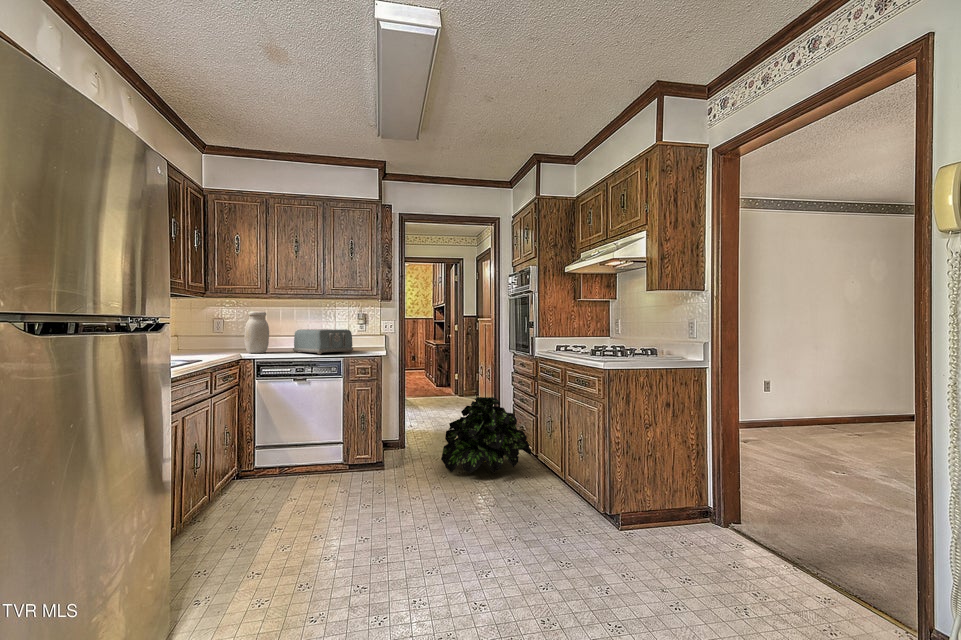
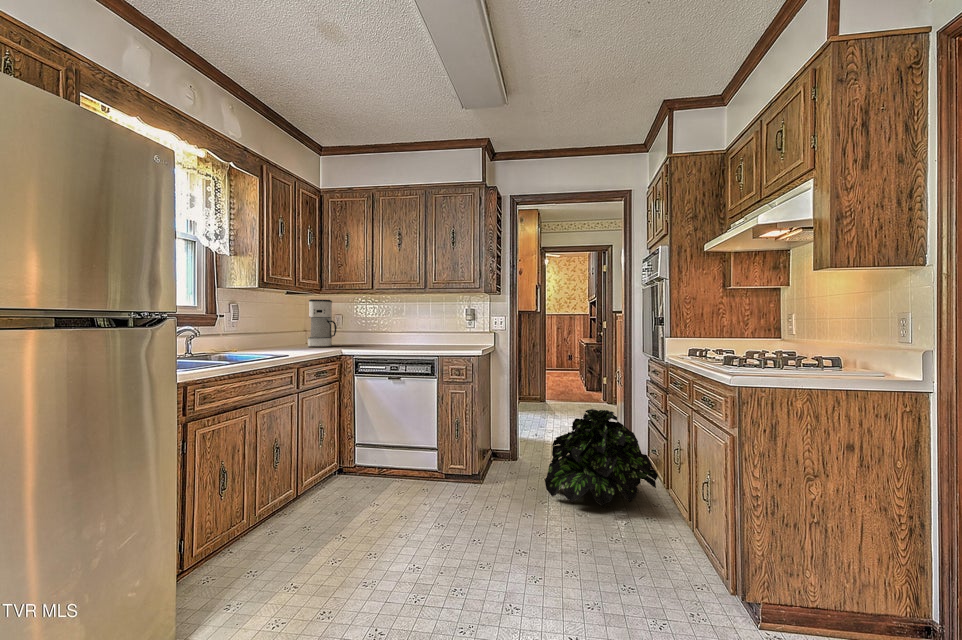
coffee maker: none [196,303,228,352] -> present [308,299,337,347]
jar: present [244,311,269,353] -> none [345,307,368,349]
toaster: present [293,329,353,354] -> none [391,326,449,352]

